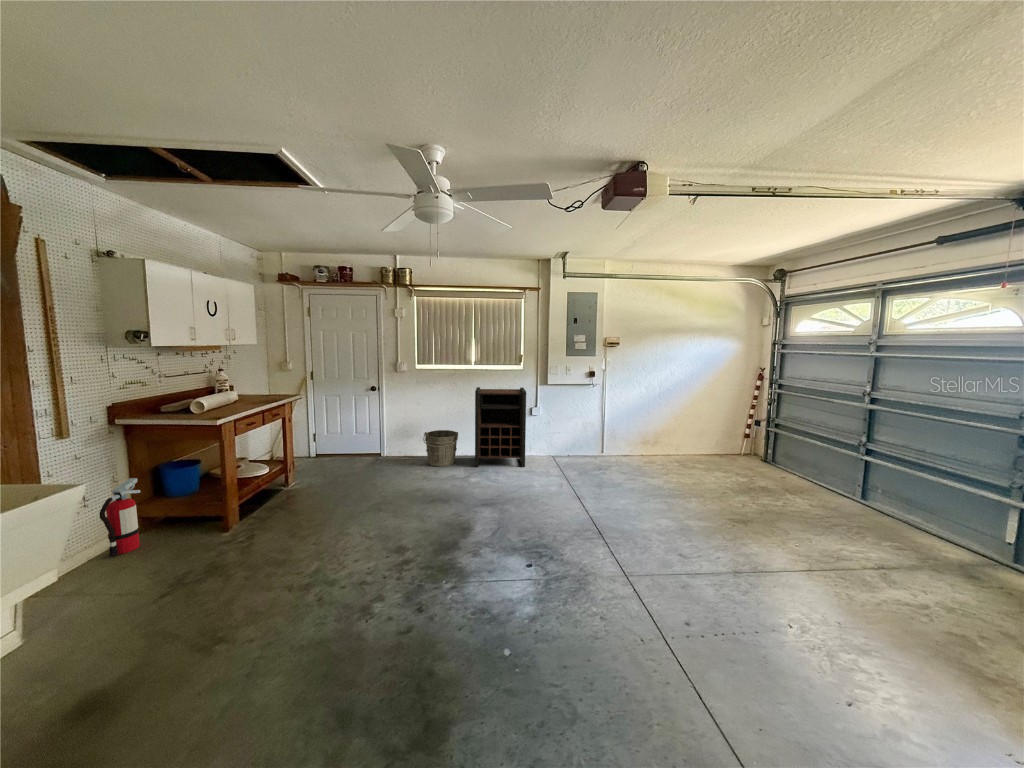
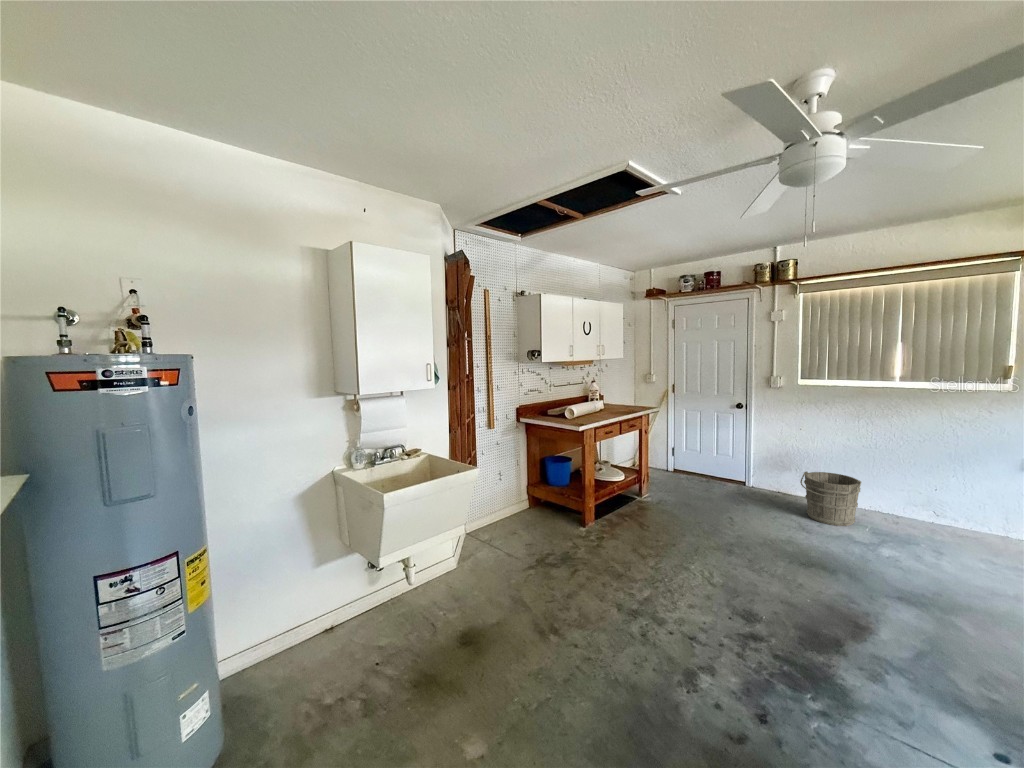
shelving unit: present [475,387,526,467] -> none [889,418,1018,570]
fire extinguisher: present [99,478,140,557] -> none [516,462,538,515]

